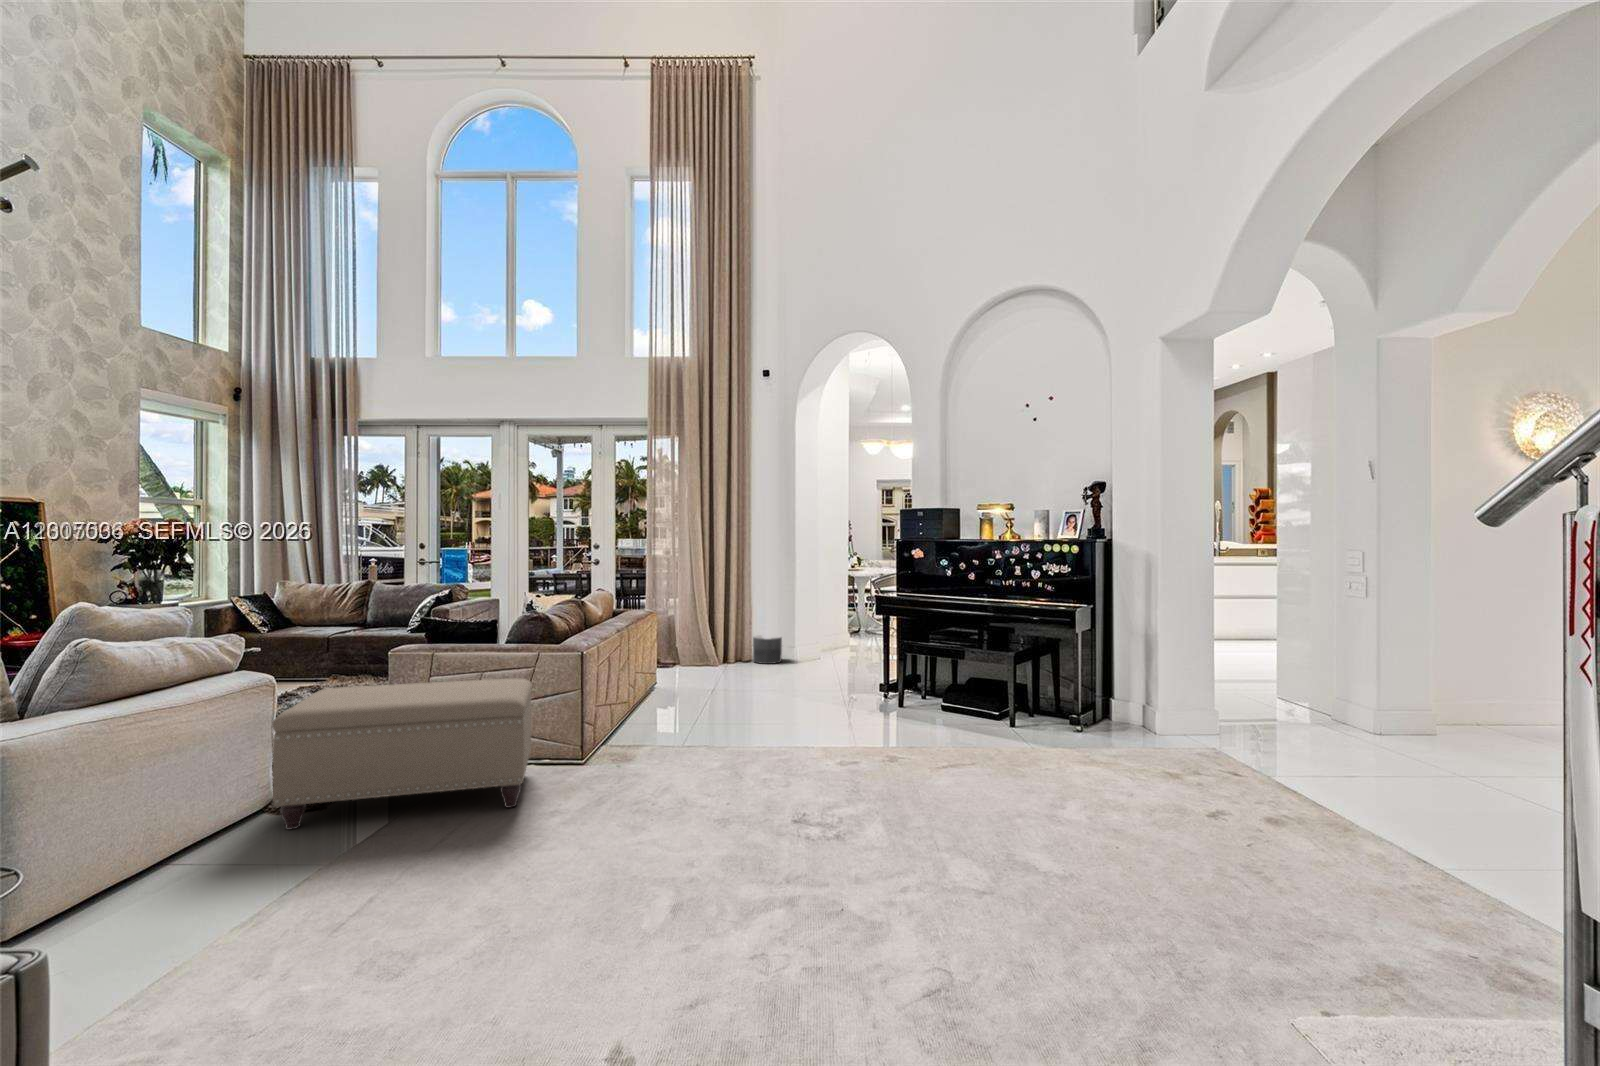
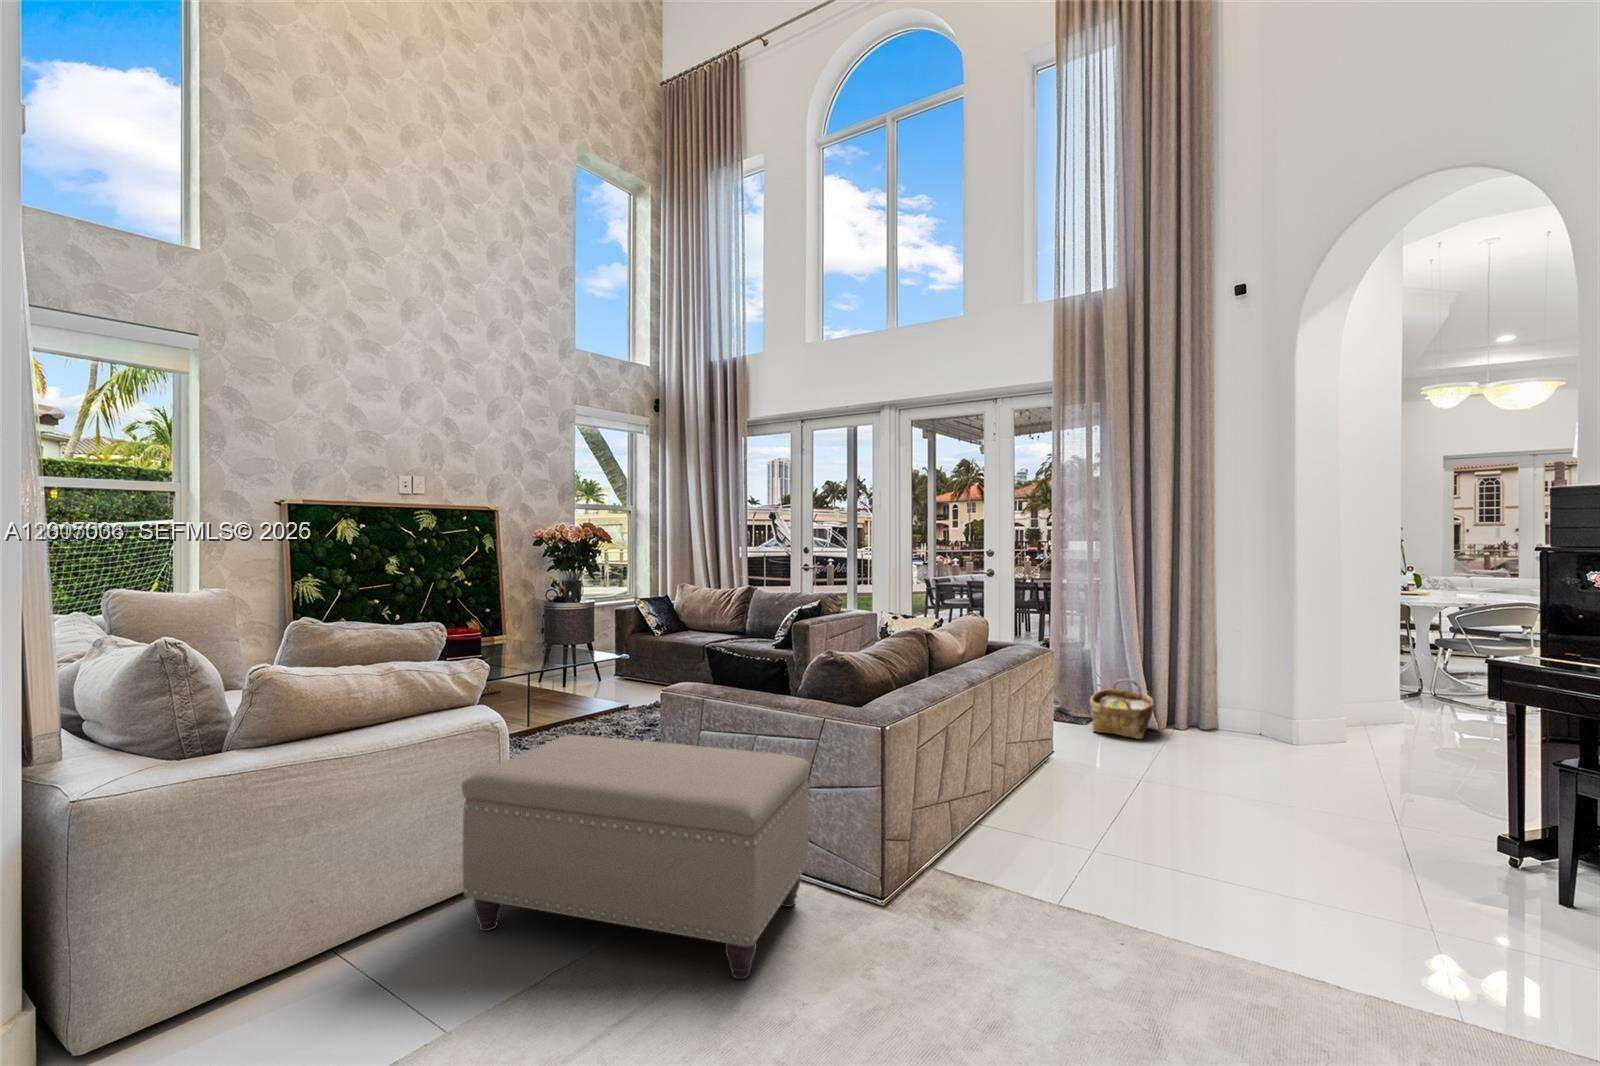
woven basket: none [676,631,717,669] -> present [1090,679,1154,739]
planter: present [753,635,782,664] -> none [1217,694,1269,743]

